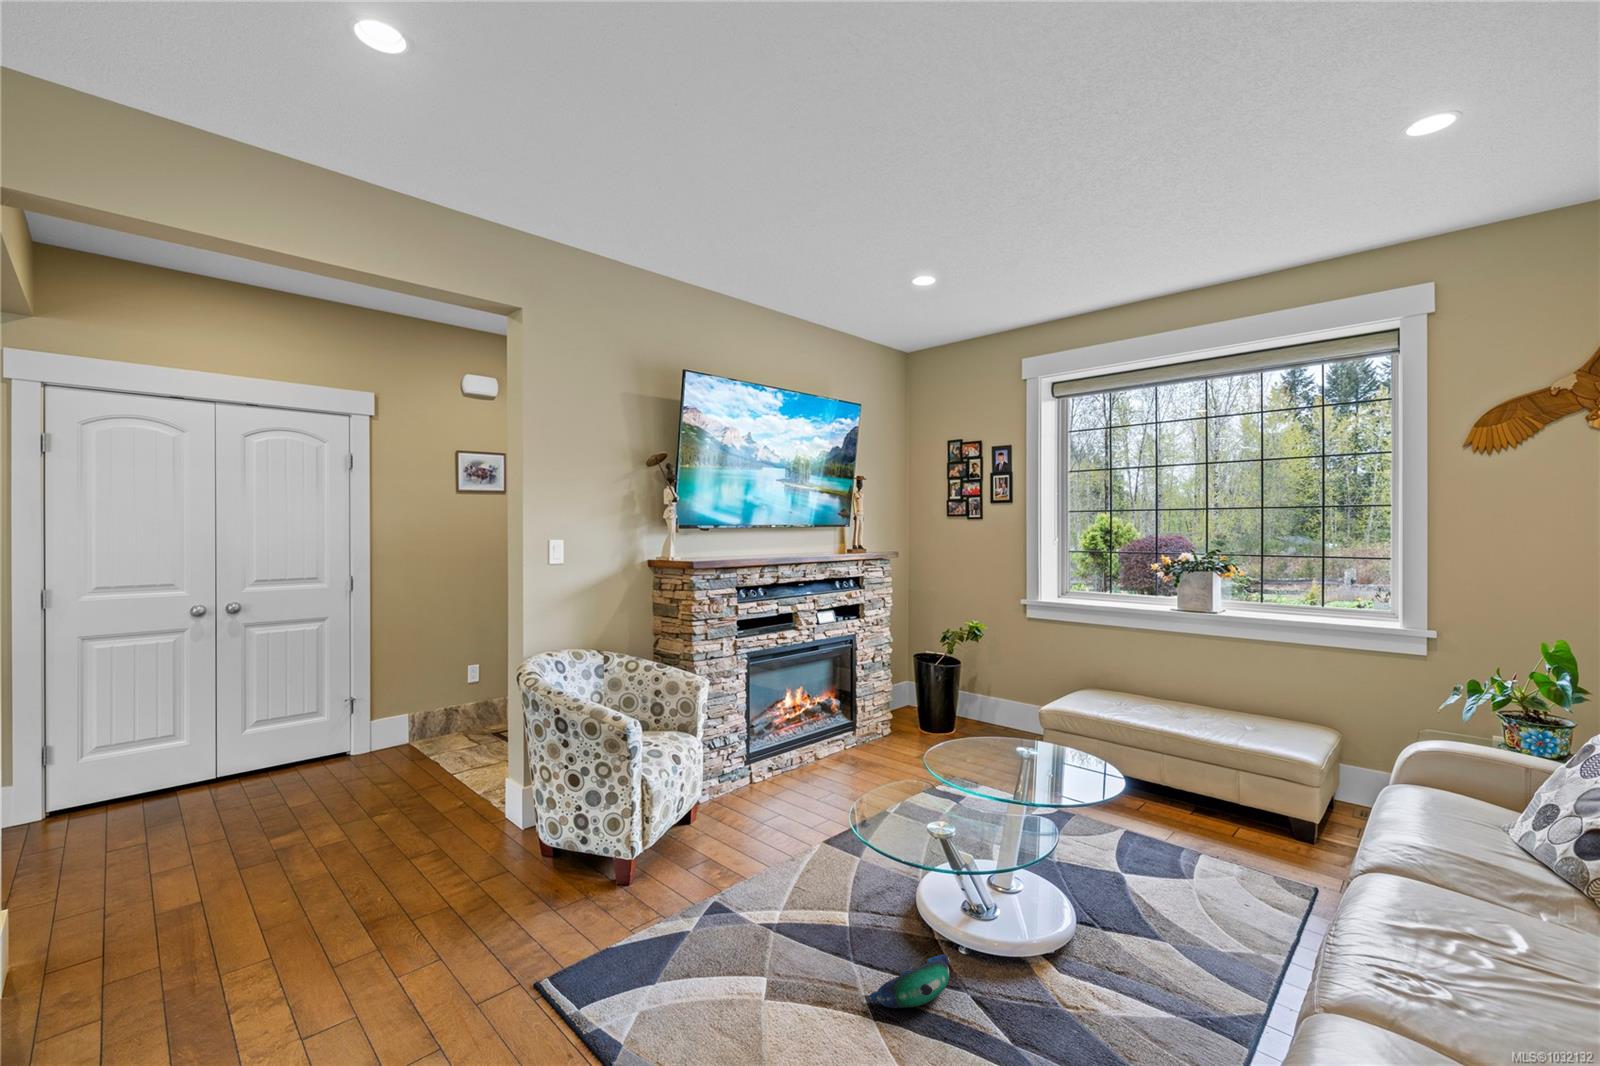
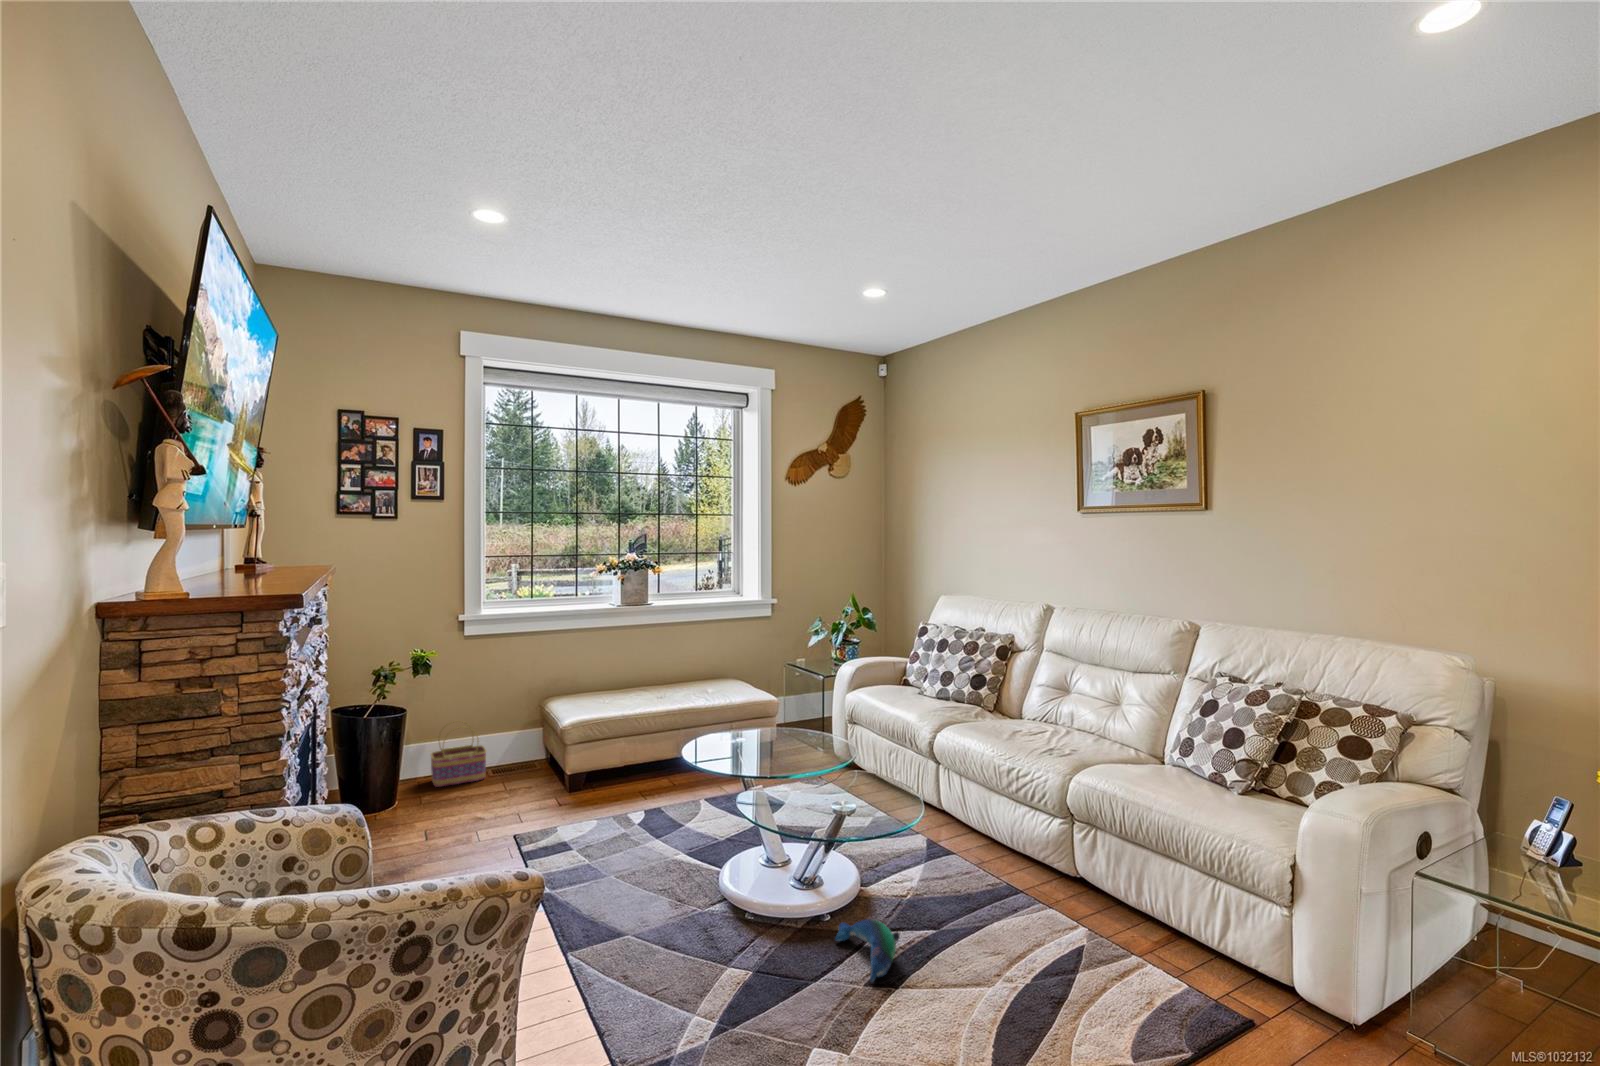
basket: none [988,683,1034,736] -> present [431,722,486,787]

